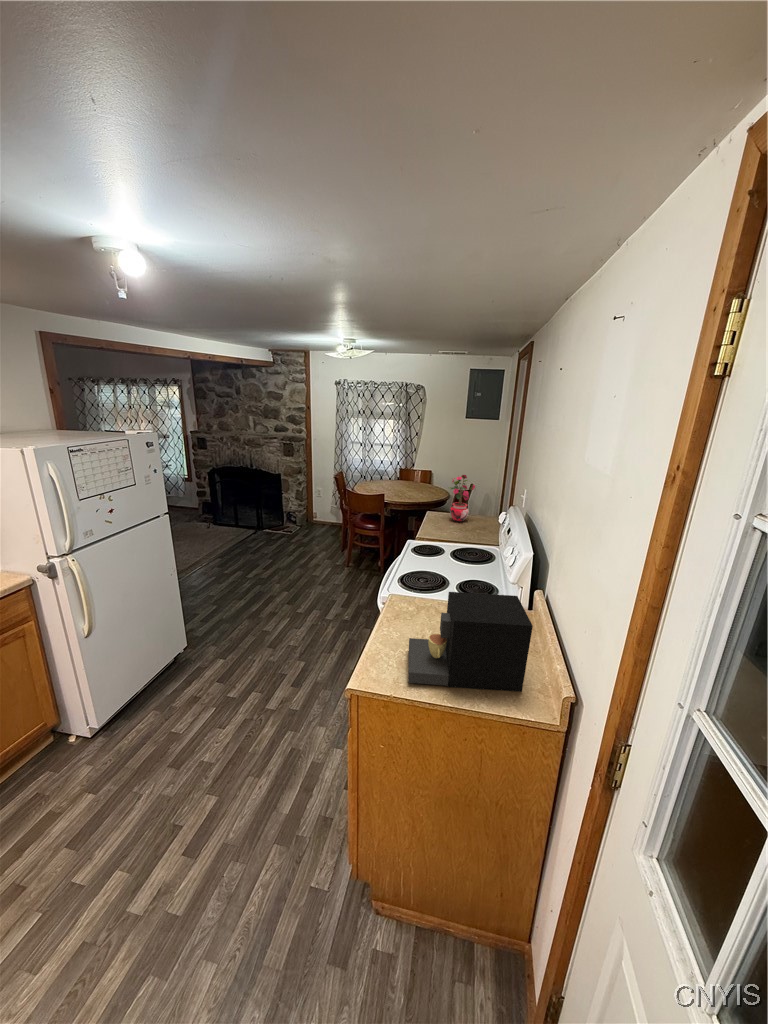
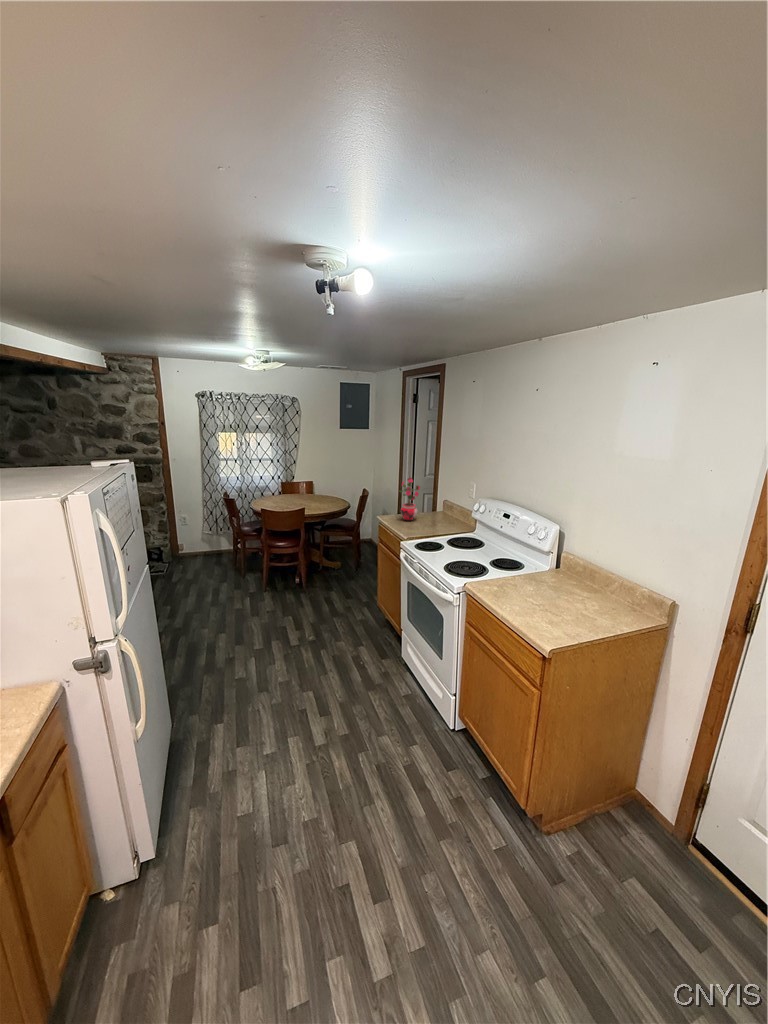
coffee maker: present [408,592,533,692] -> none [529,550,627,631]

